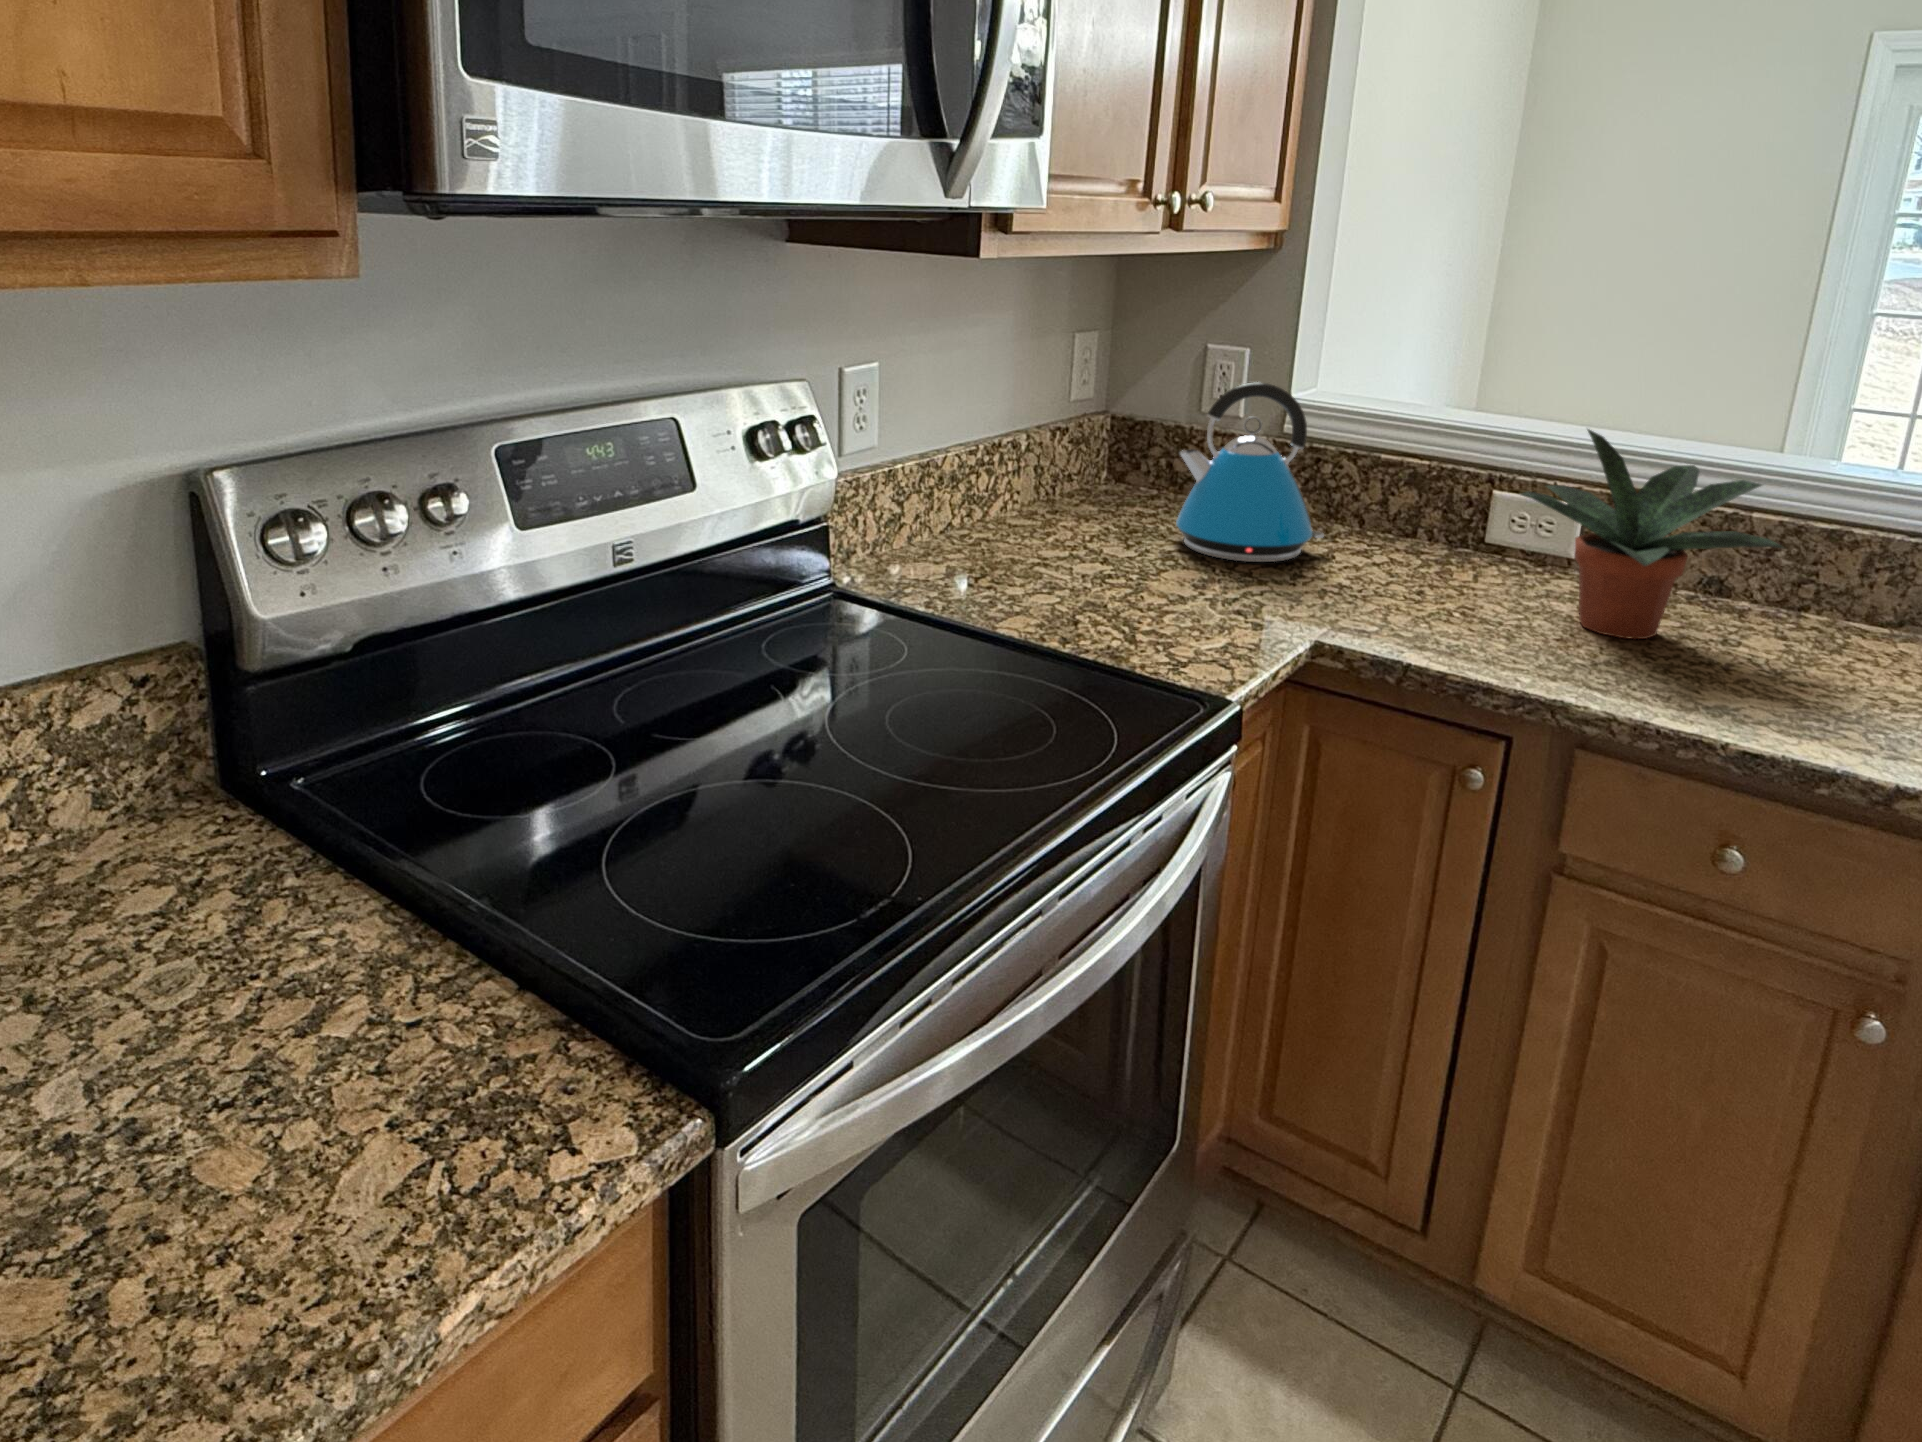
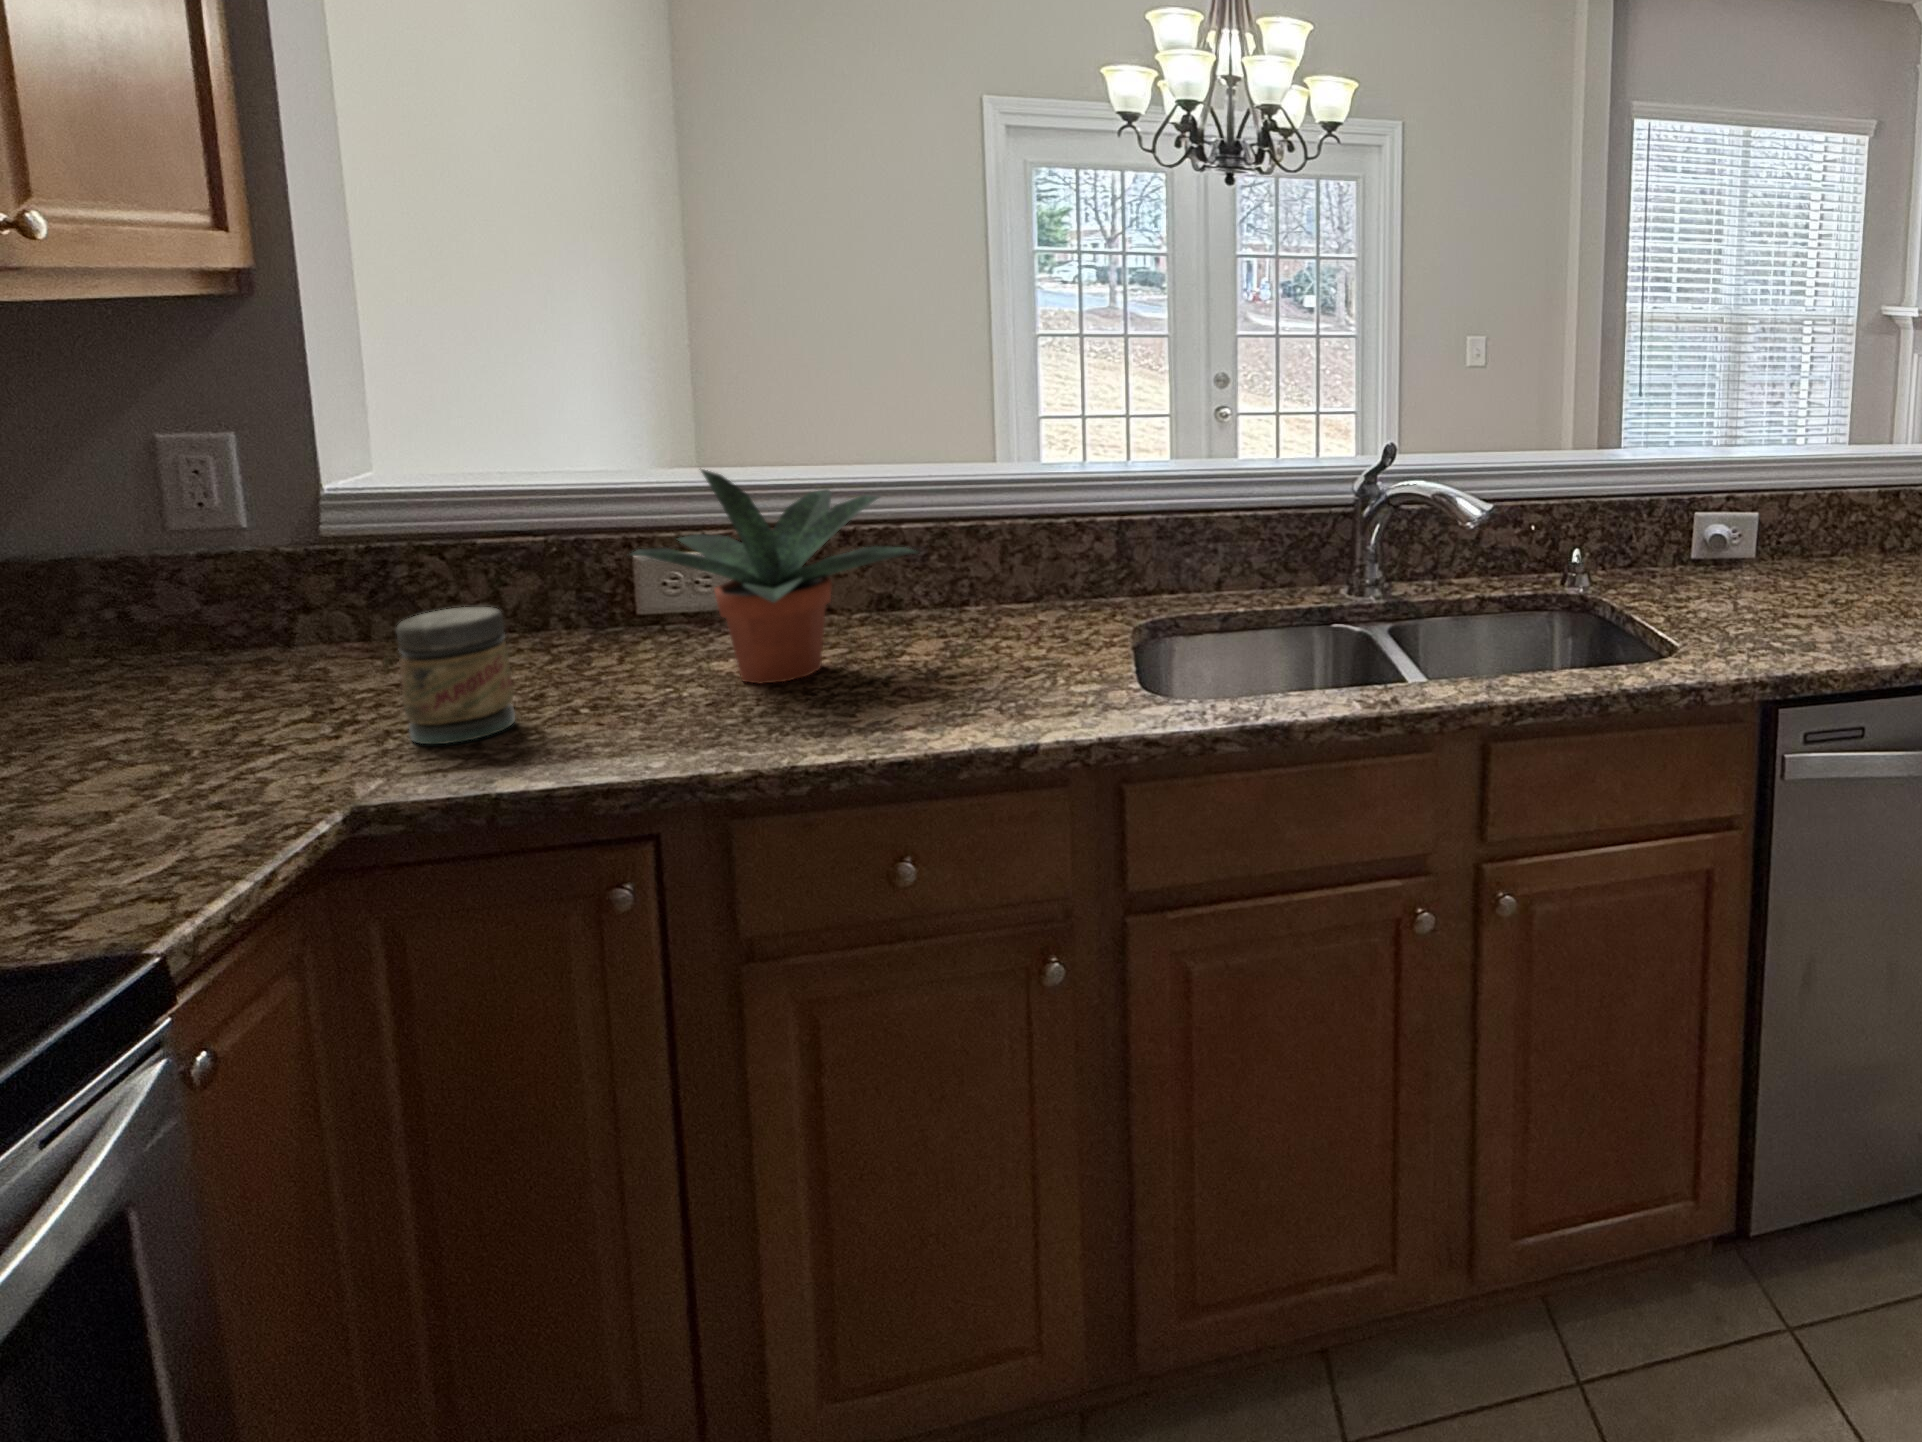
kettle: present [1176,382,1324,562] -> none [96,474,399,734]
jar: none [1339,509,1417,614] -> present [396,607,515,744]

